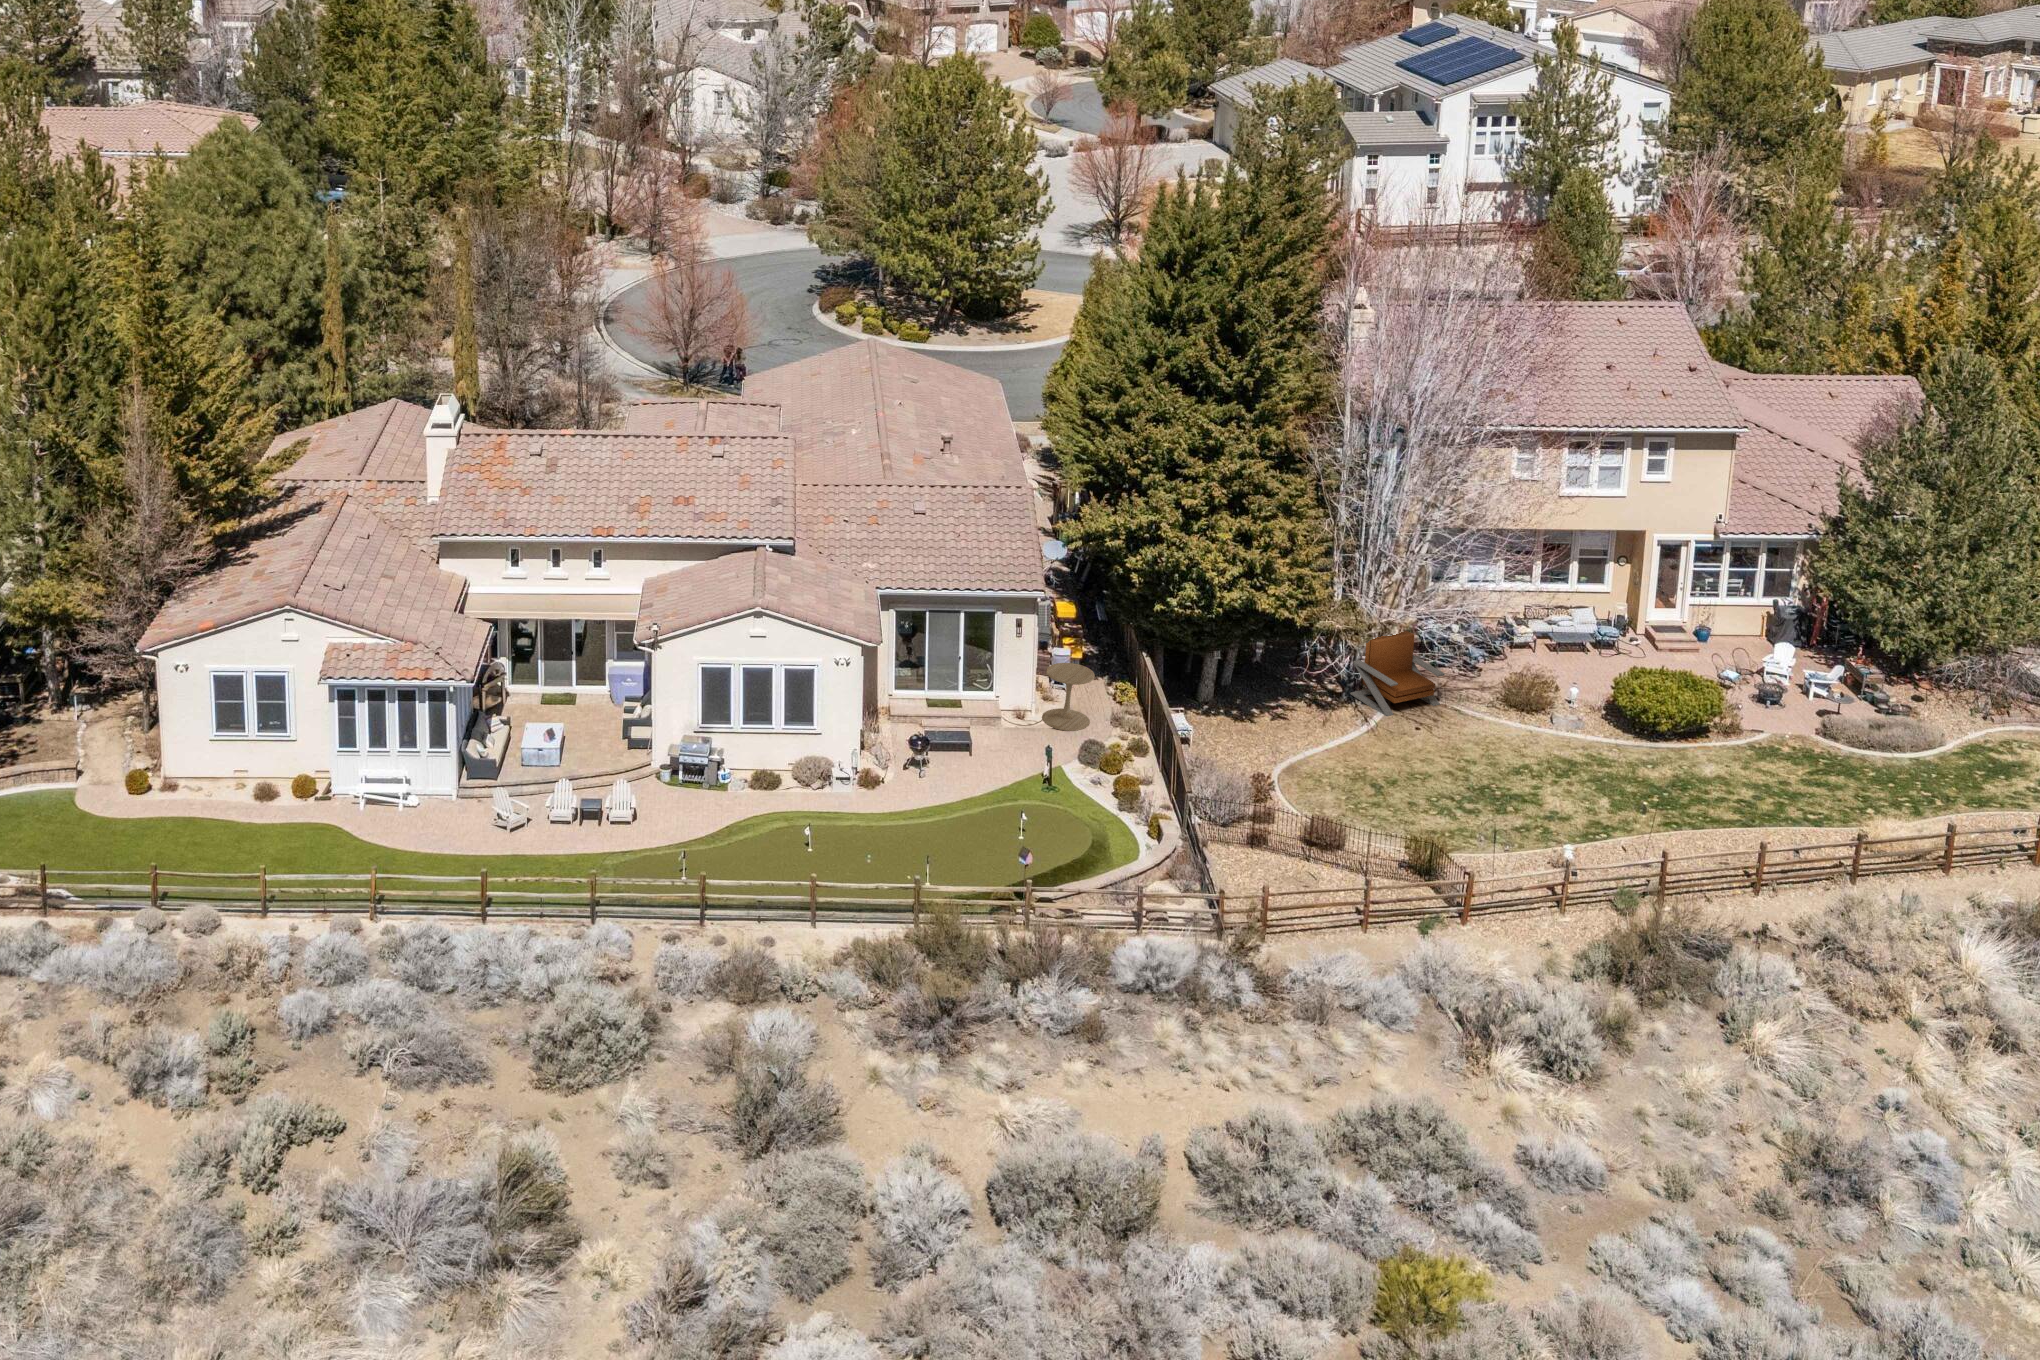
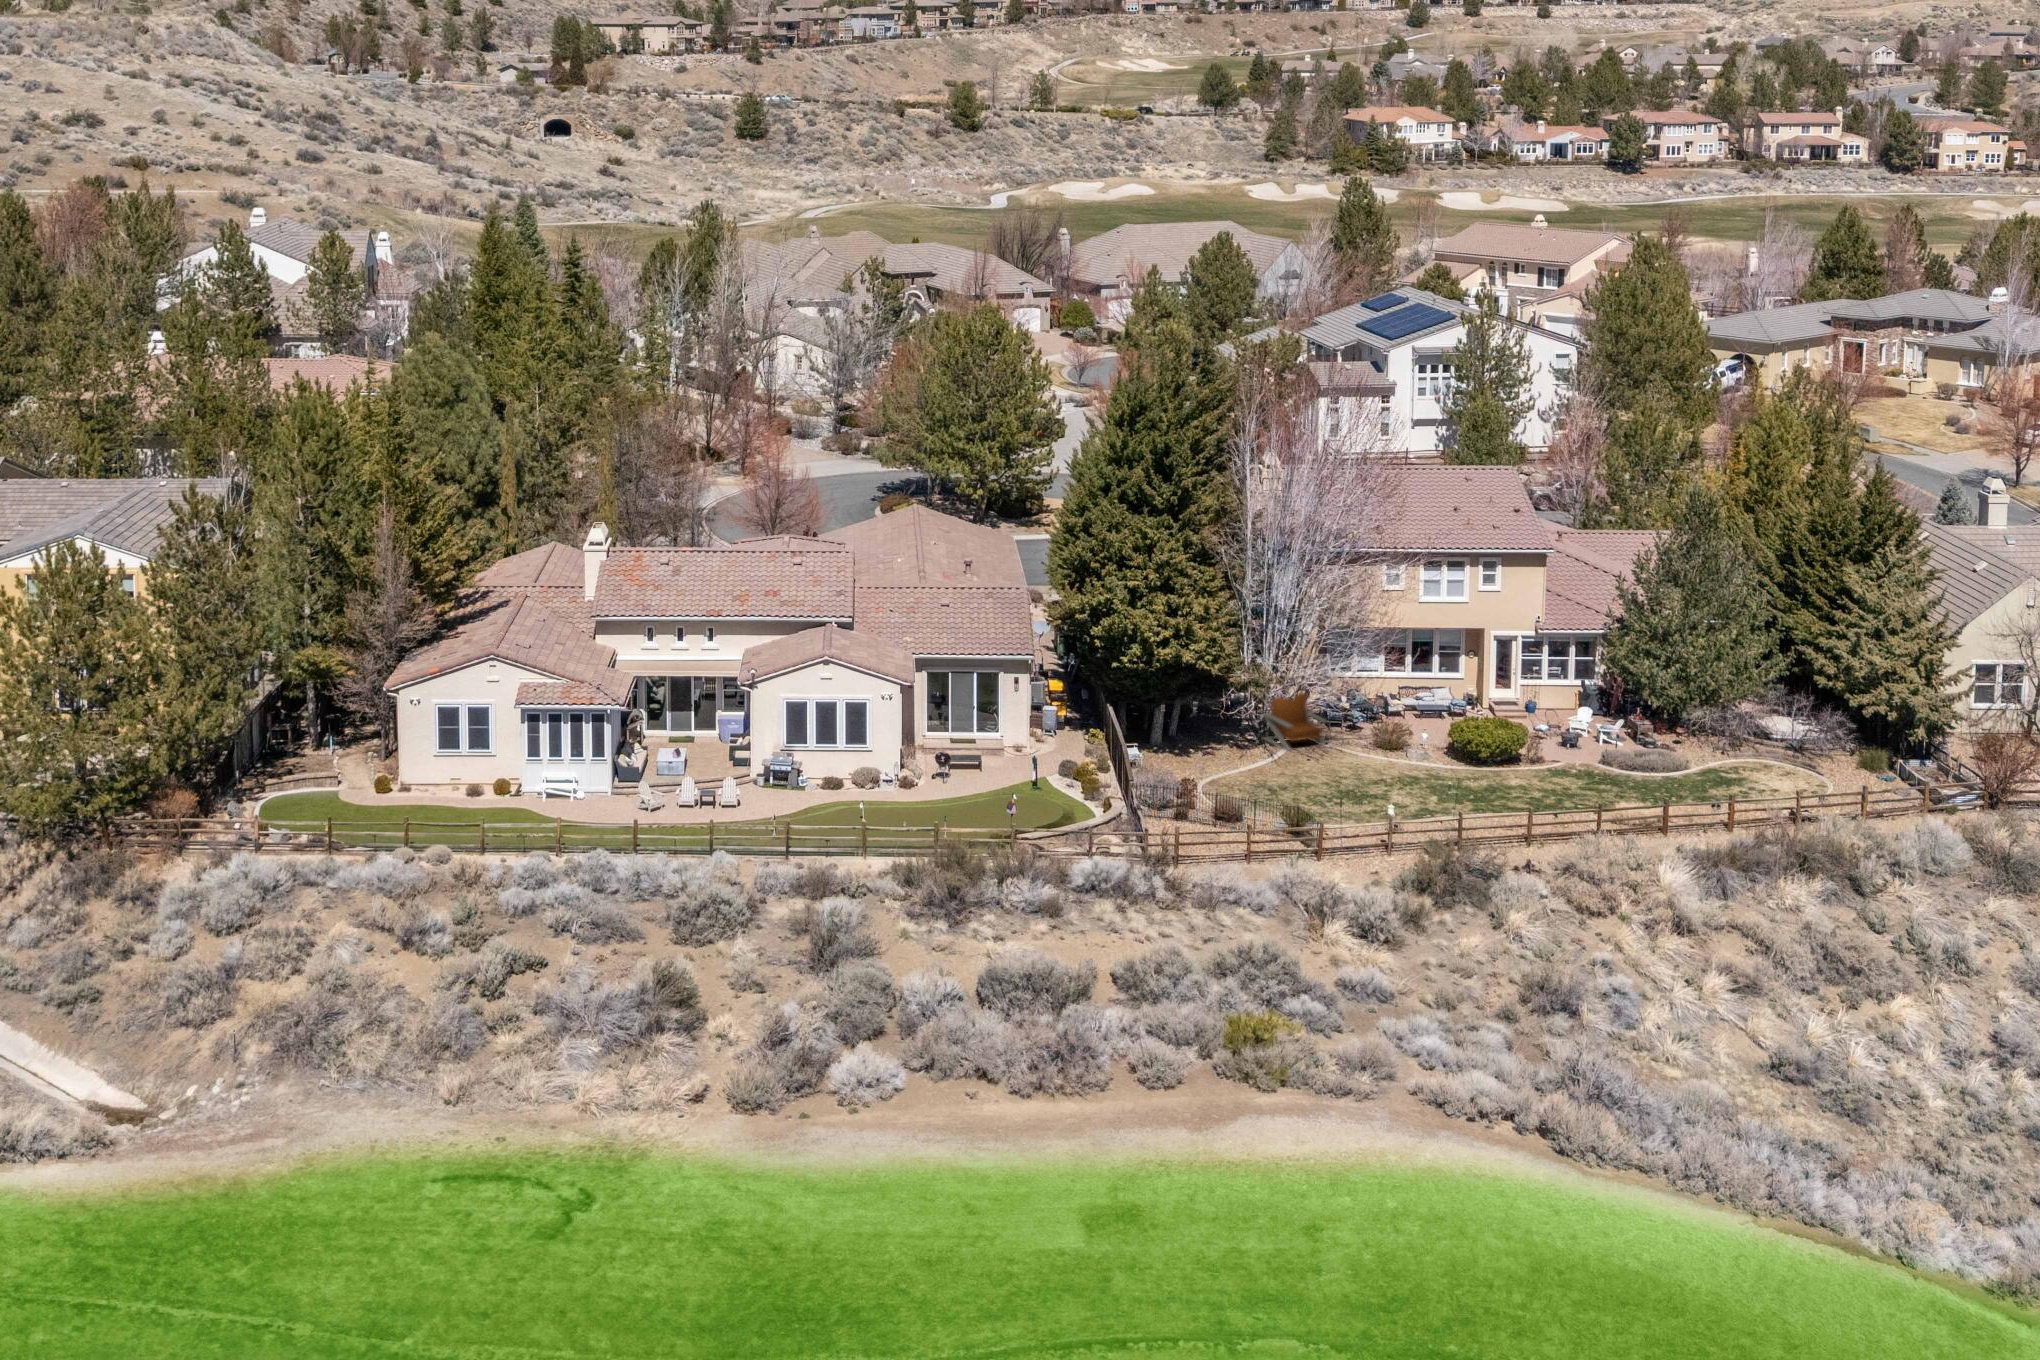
pedestal table: present [1042,663,1095,731] -> none [1033,708,1070,756]

